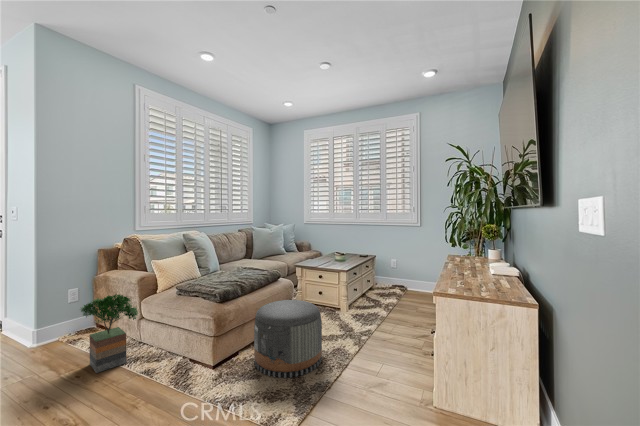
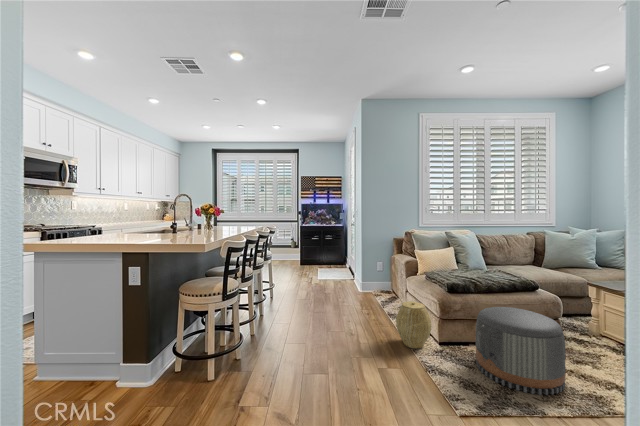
potted tree: present [81,294,138,373] -> none [369,268,402,317]
woven basket: none [158,328,207,392] -> present [396,301,432,348]

